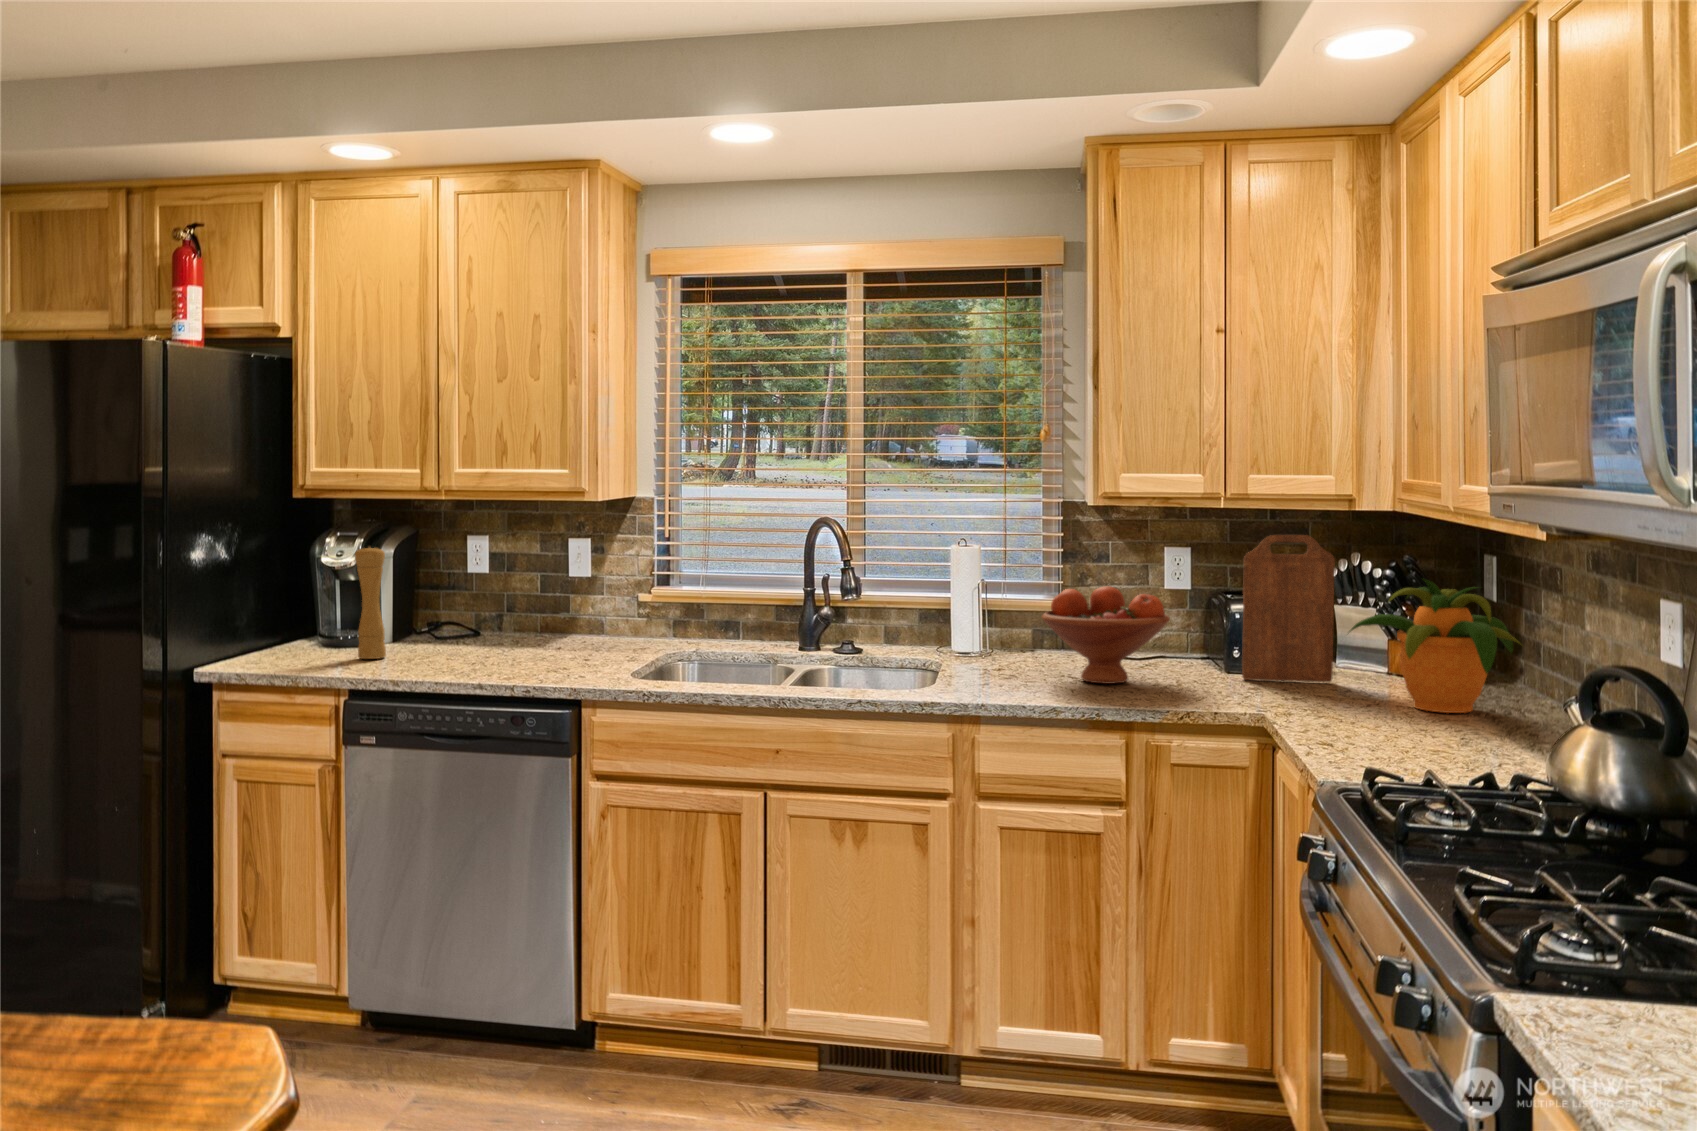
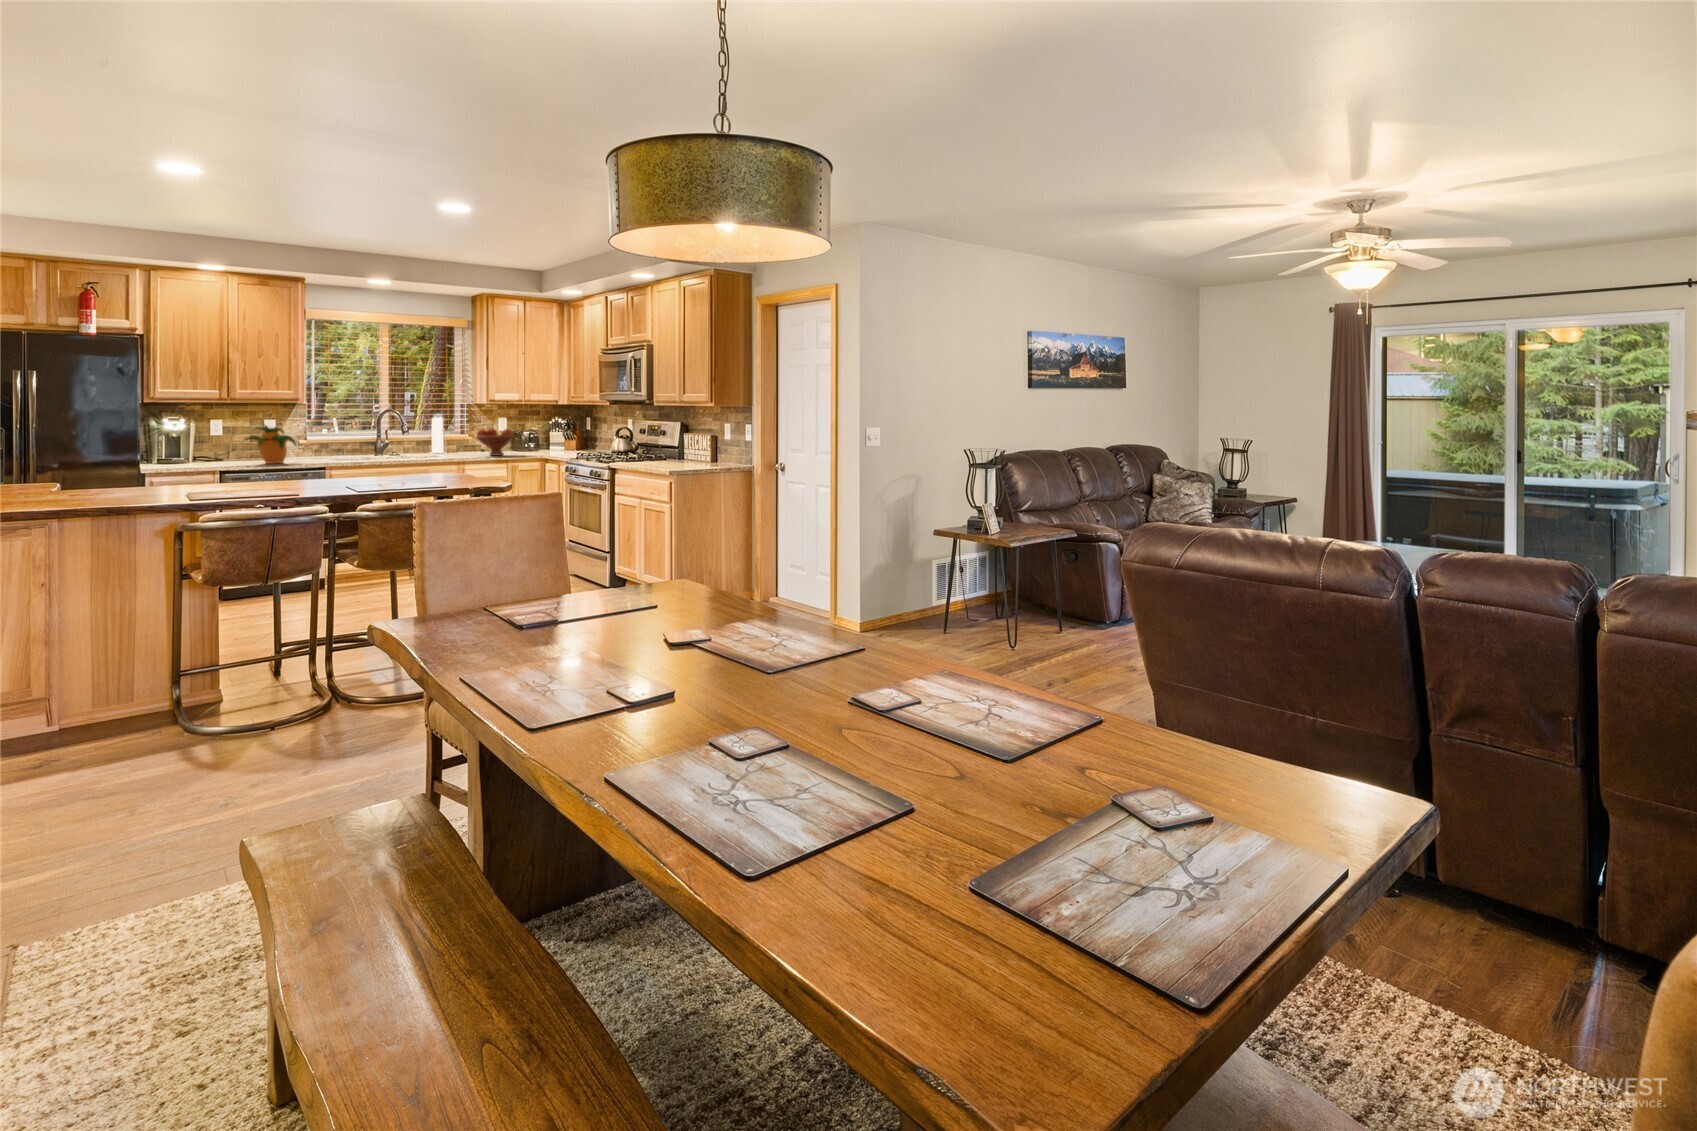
cutting board: present [1242,535,1335,682] -> none [530,411,556,454]
pepper mill: present [355,546,386,659] -> none [202,421,221,466]
potted plant: present [1350,579,1520,713] -> present [245,425,296,464]

